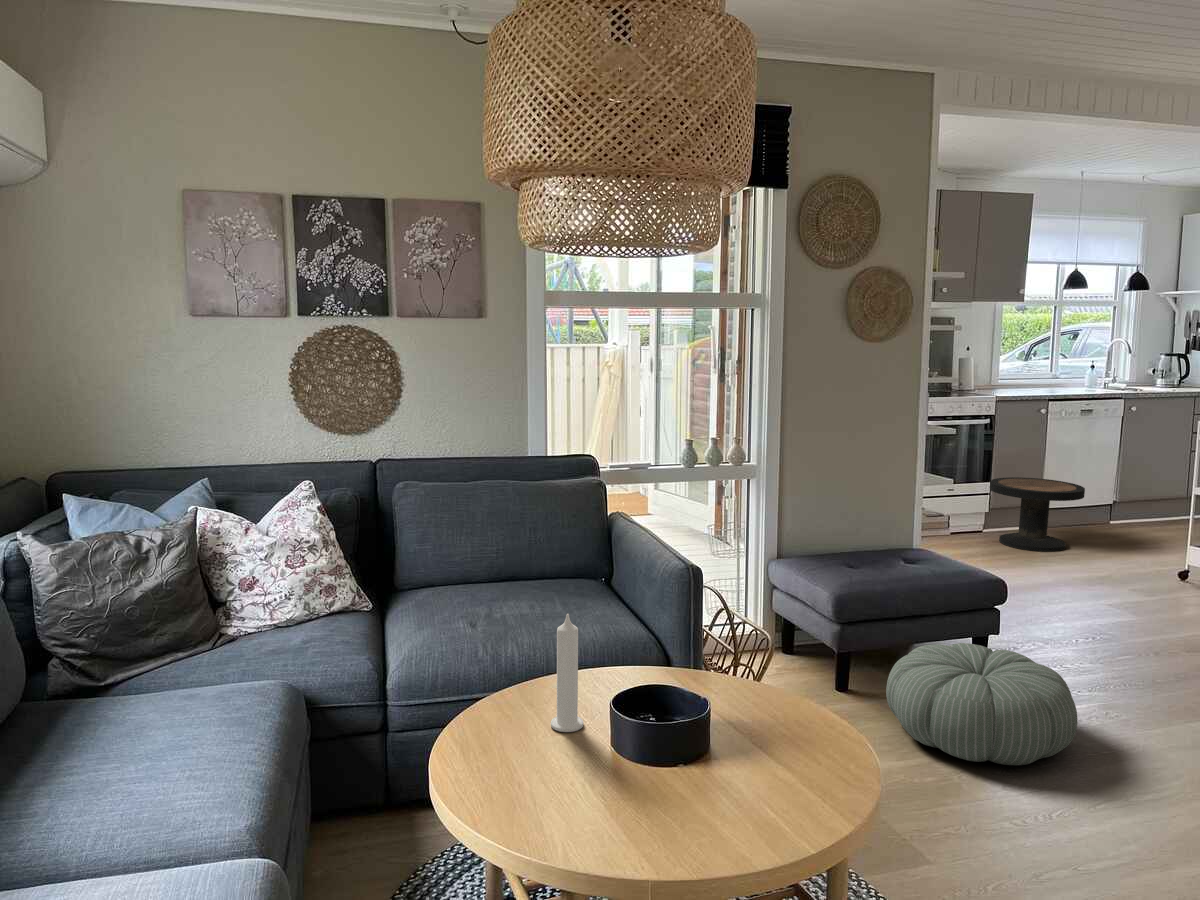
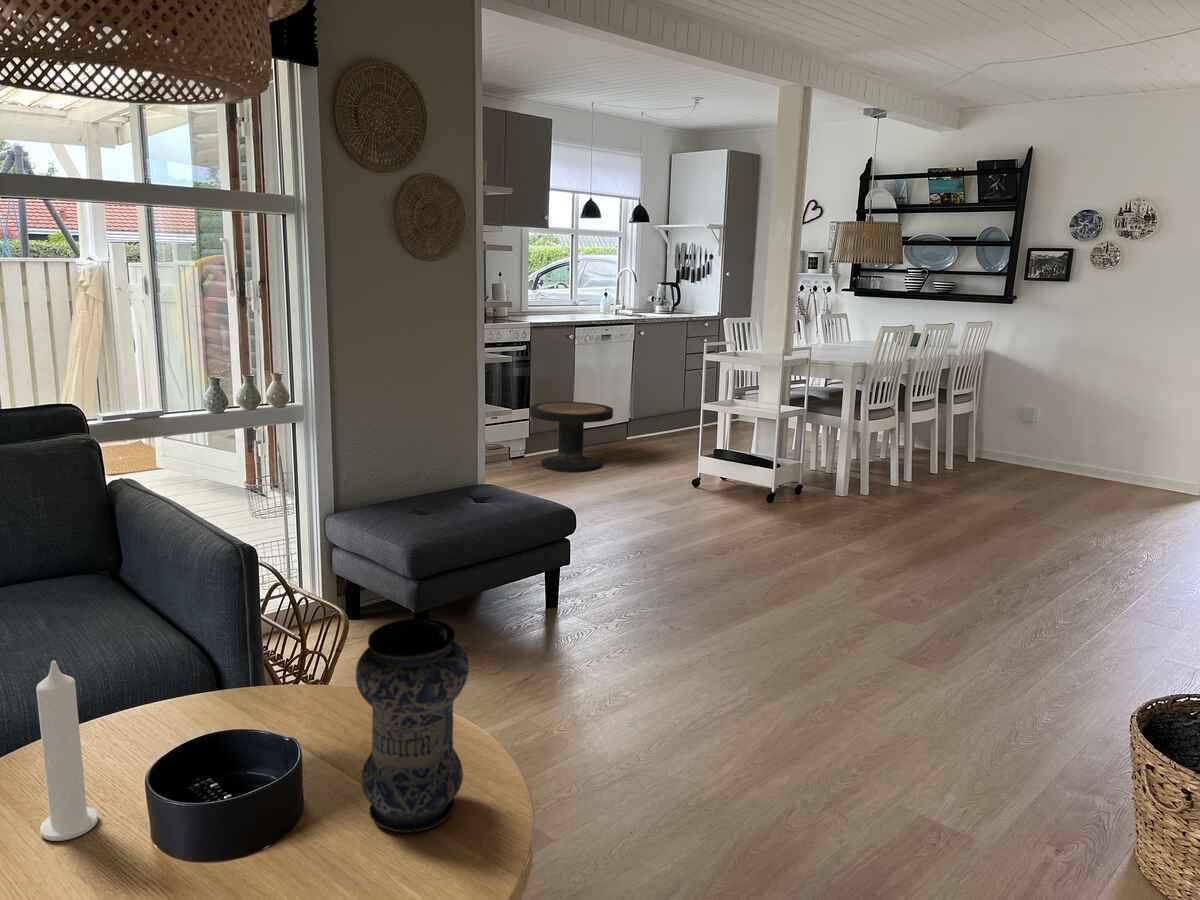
vase: none [751,624,836,784] -> present [356,619,469,833]
pouf: present [886,643,1078,765] -> none [471,580,655,704]

